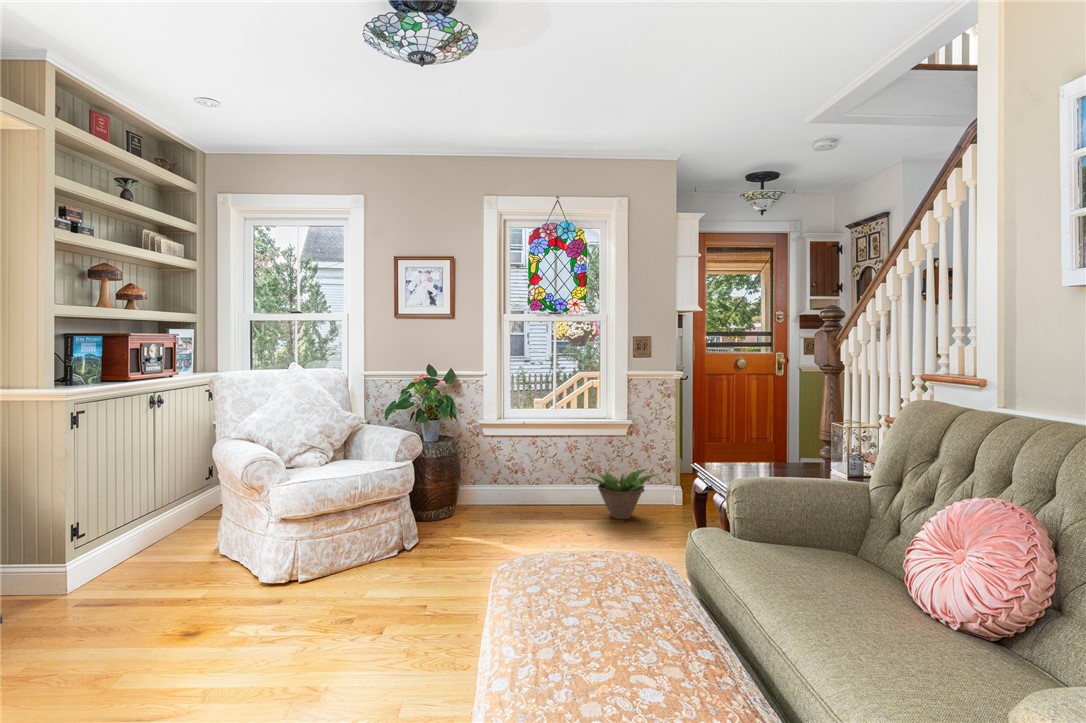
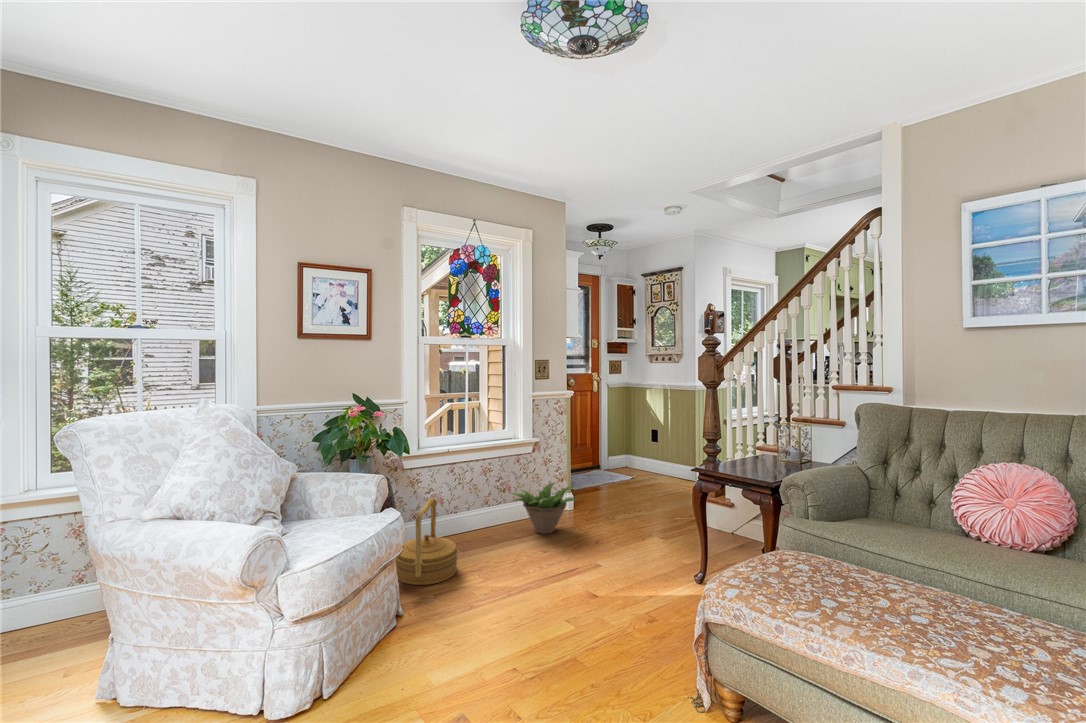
woven basket: none [444,460,501,533] -> present [396,497,458,585]

